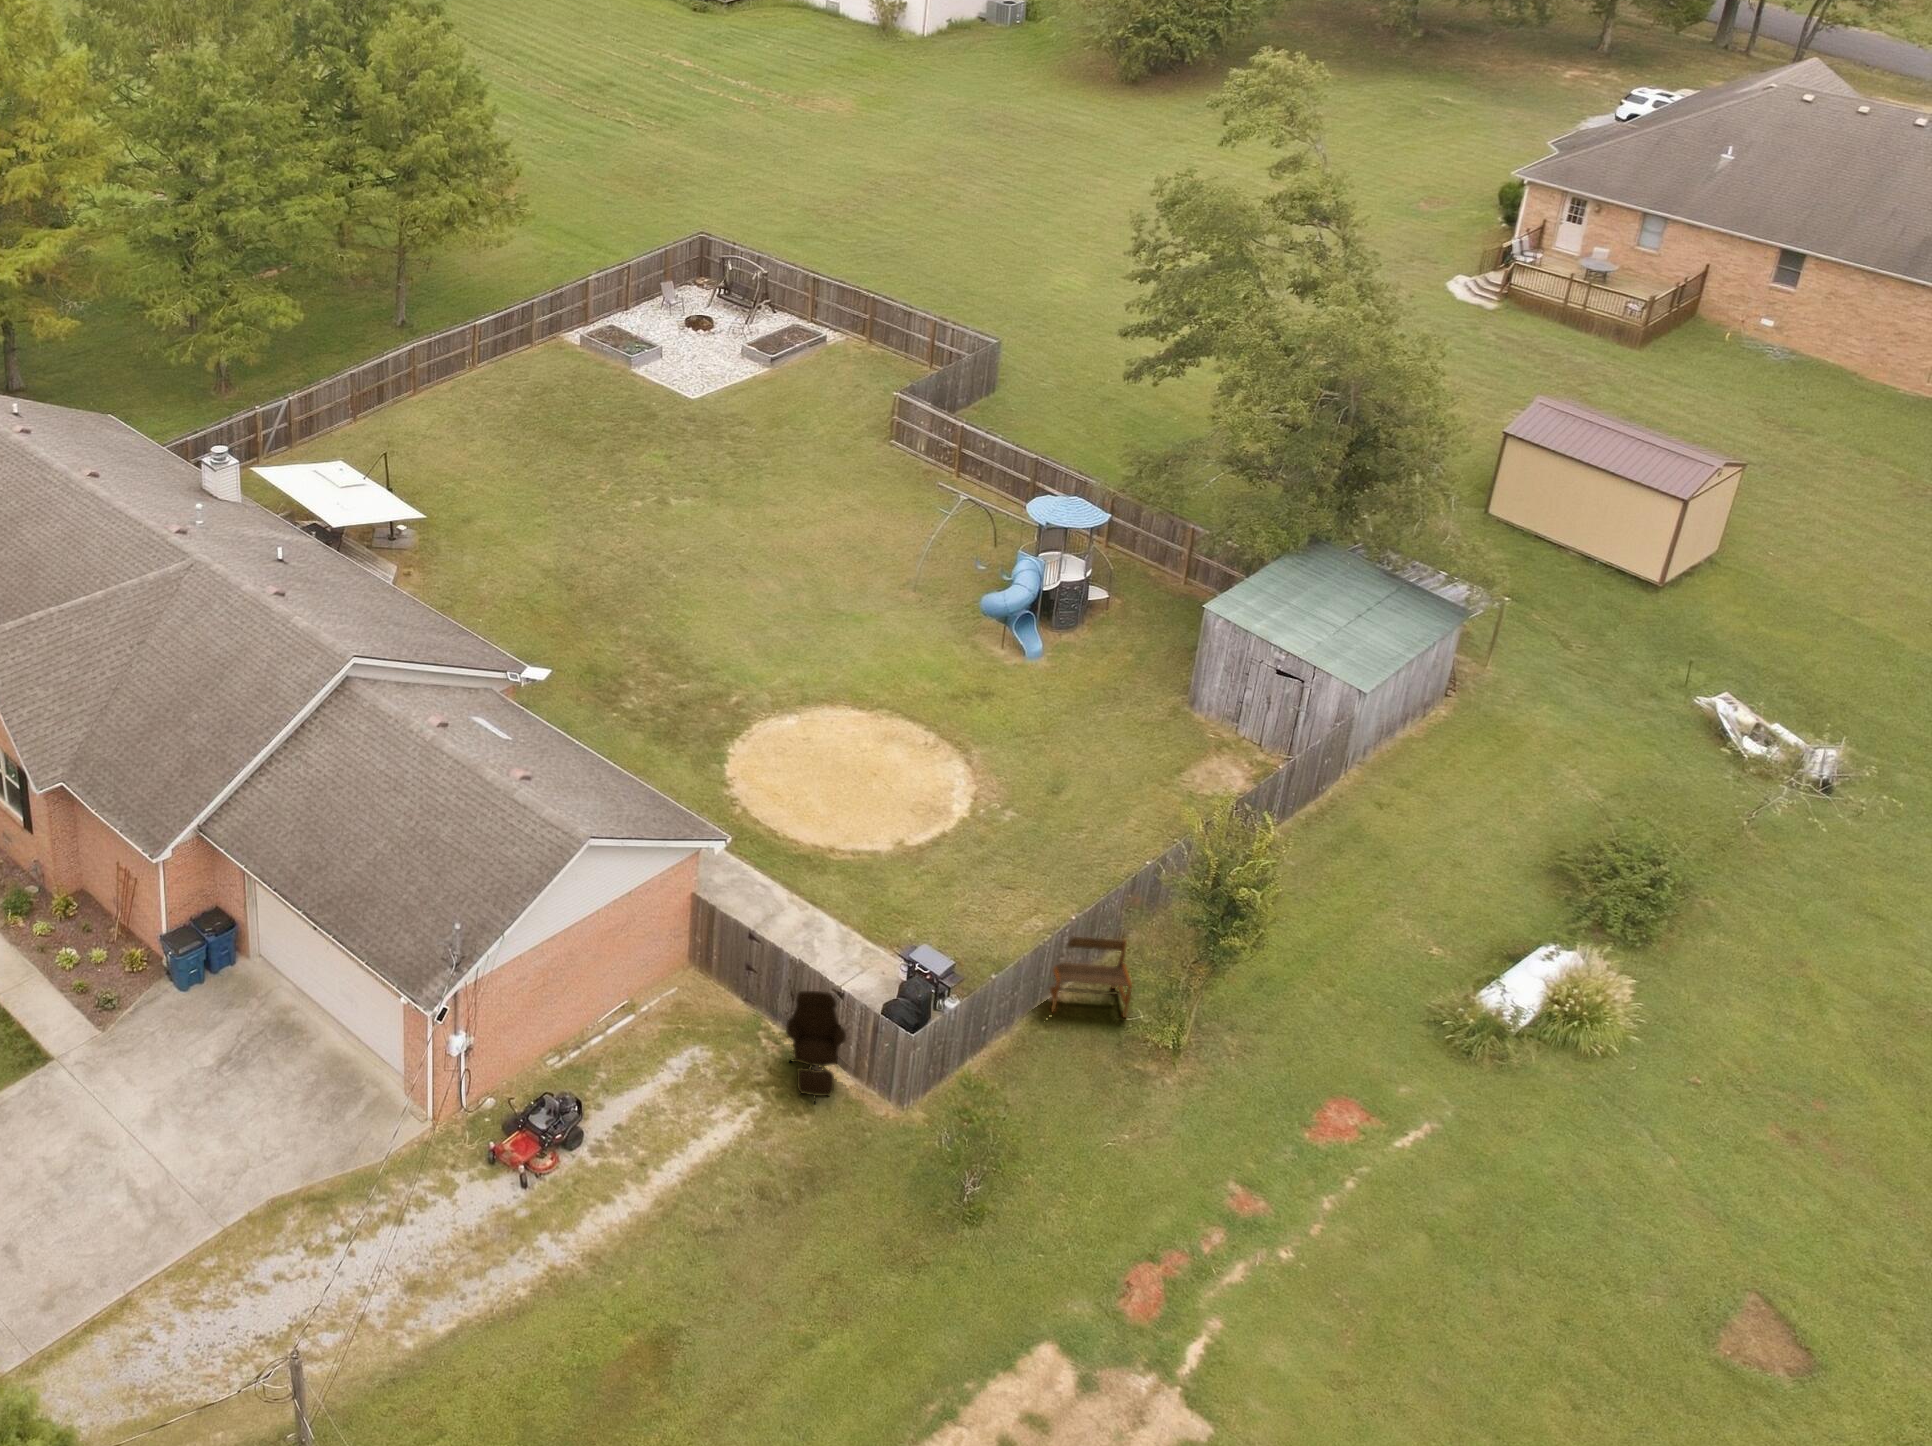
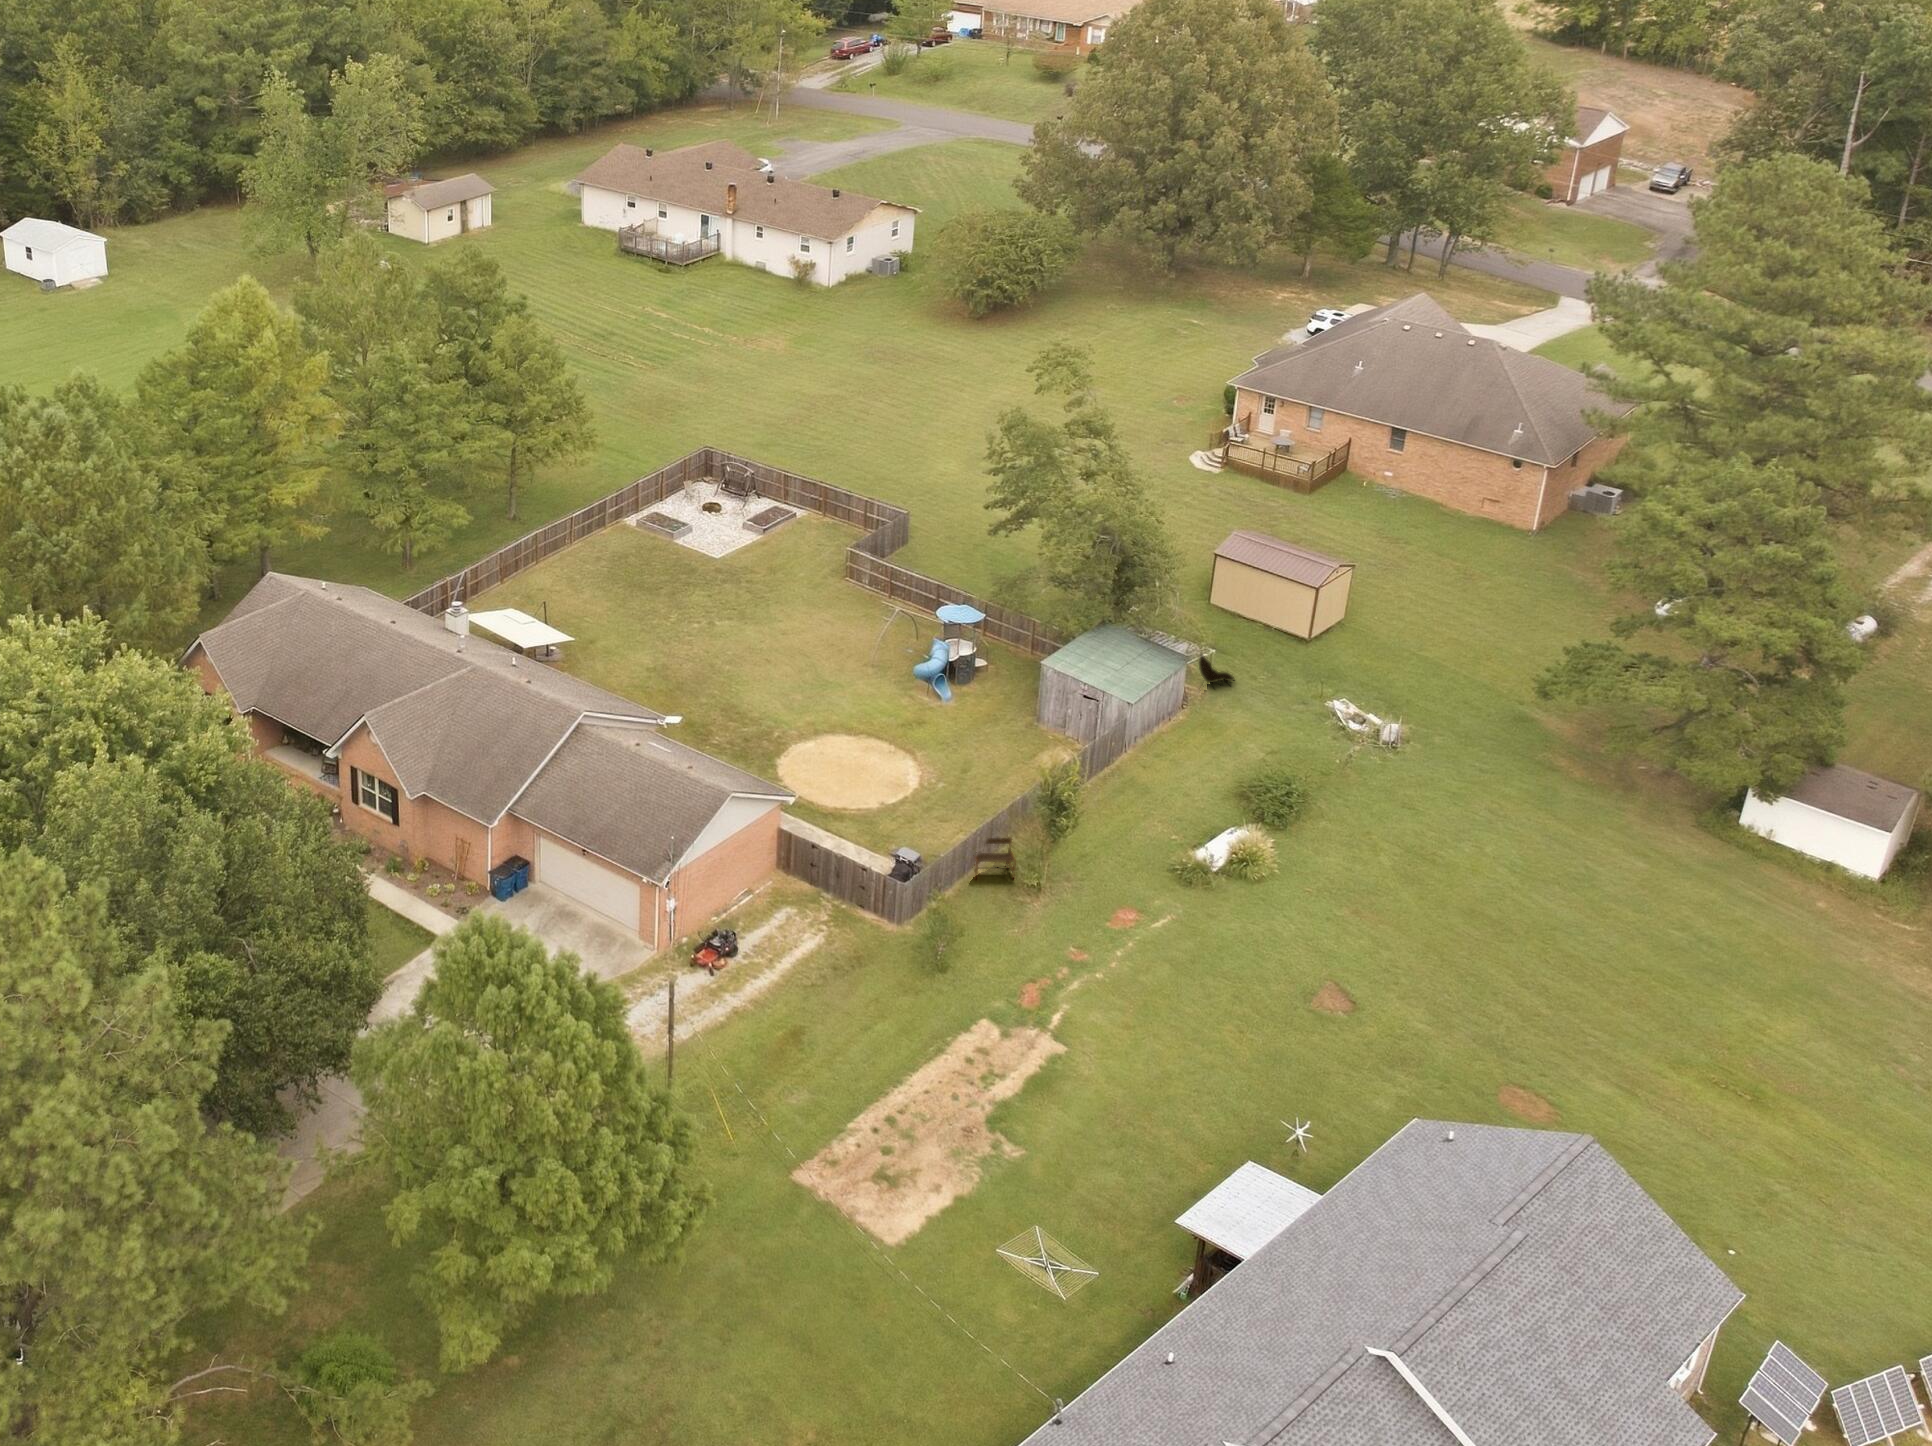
lounge chair: present [786,991,846,1097] -> present [1199,655,1234,686]

